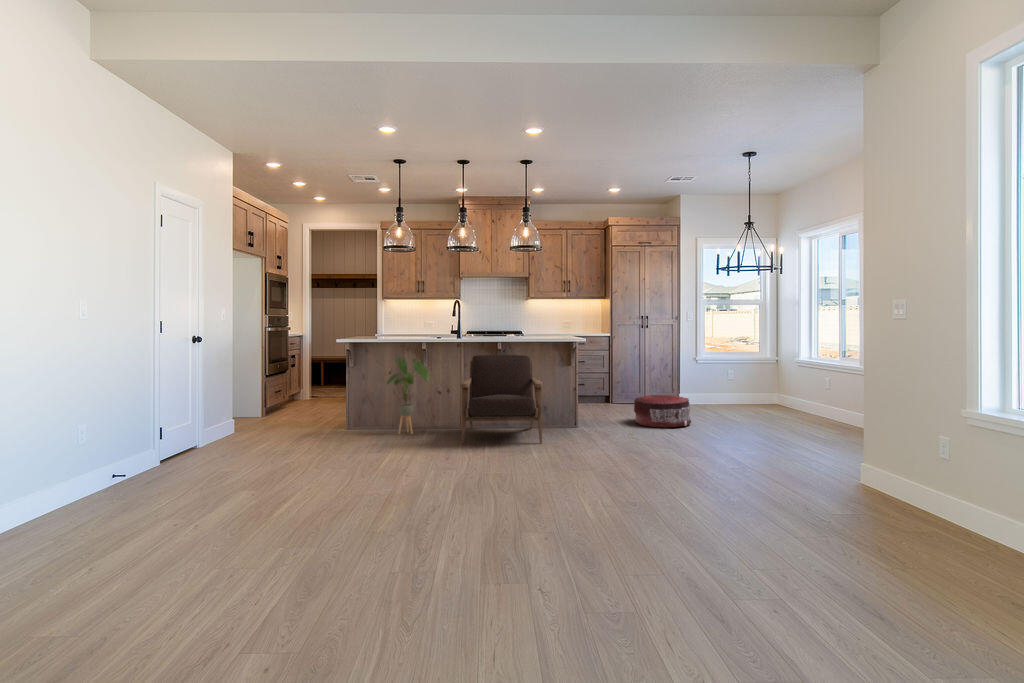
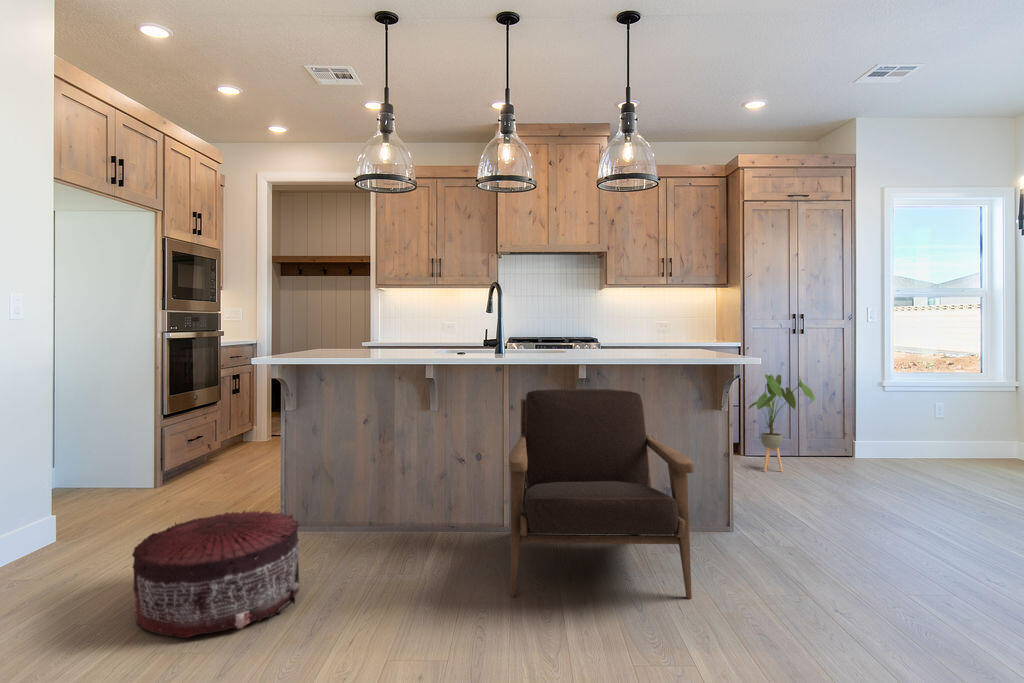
house plant: present [387,358,429,434] -> present [748,374,815,472]
pouf: present [634,395,691,428] -> present [132,510,299,638]

